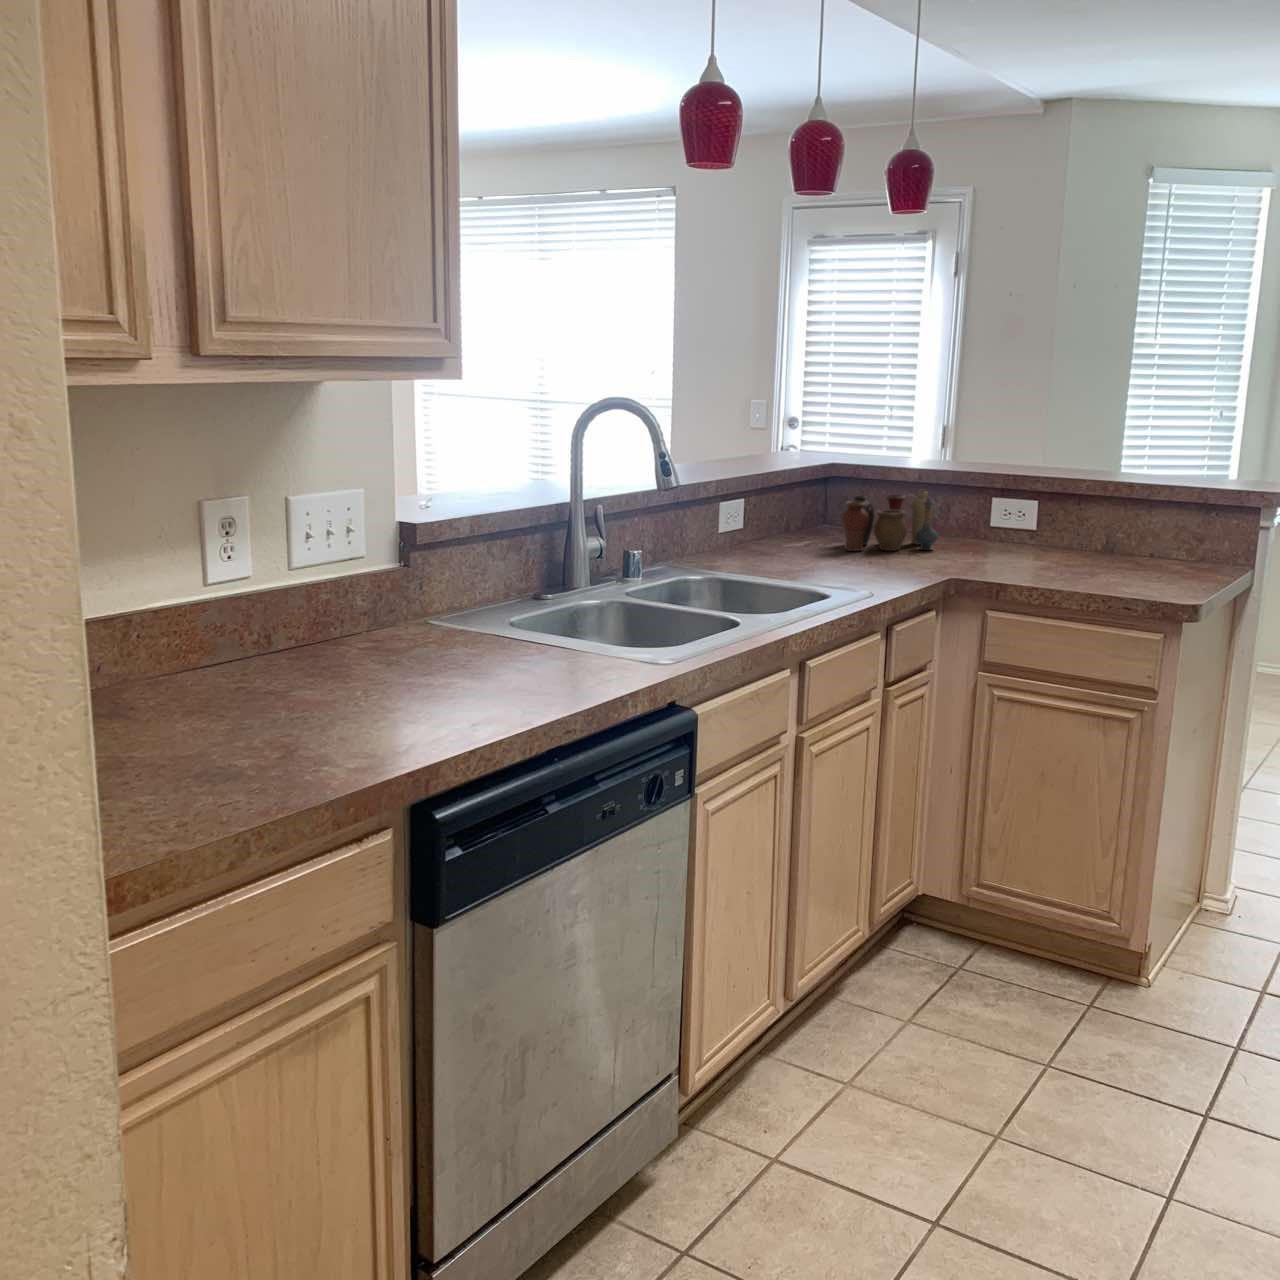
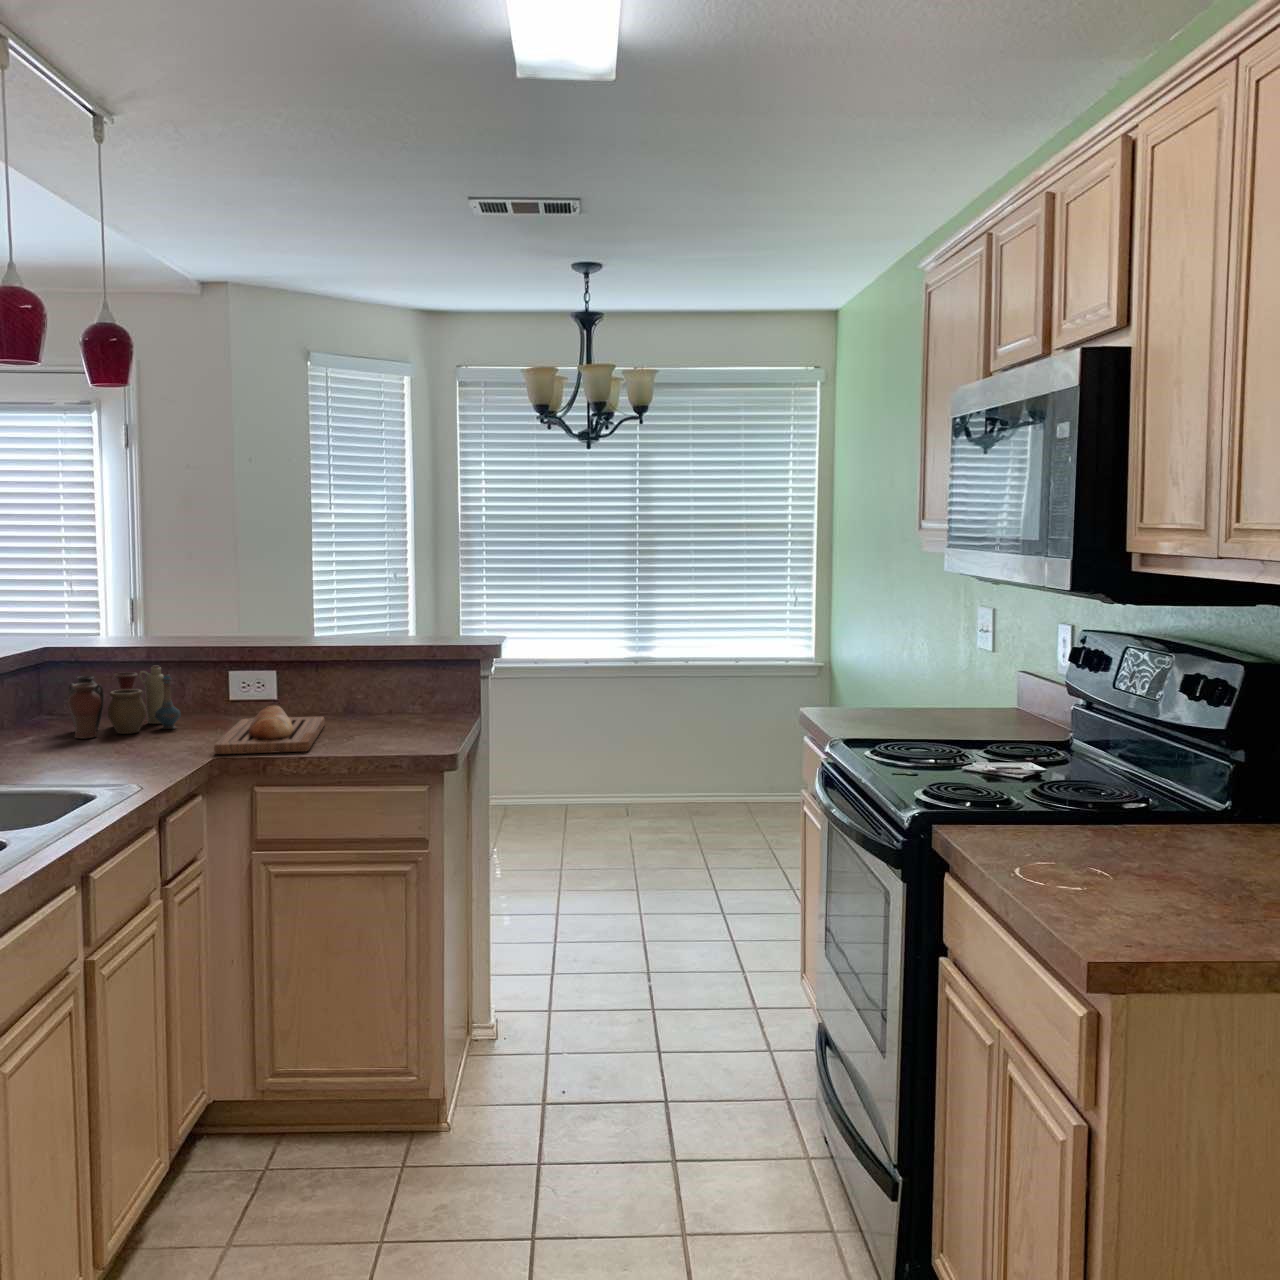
bread loaf: none [951,535,1075,582] -> present [214,705,325,754]

